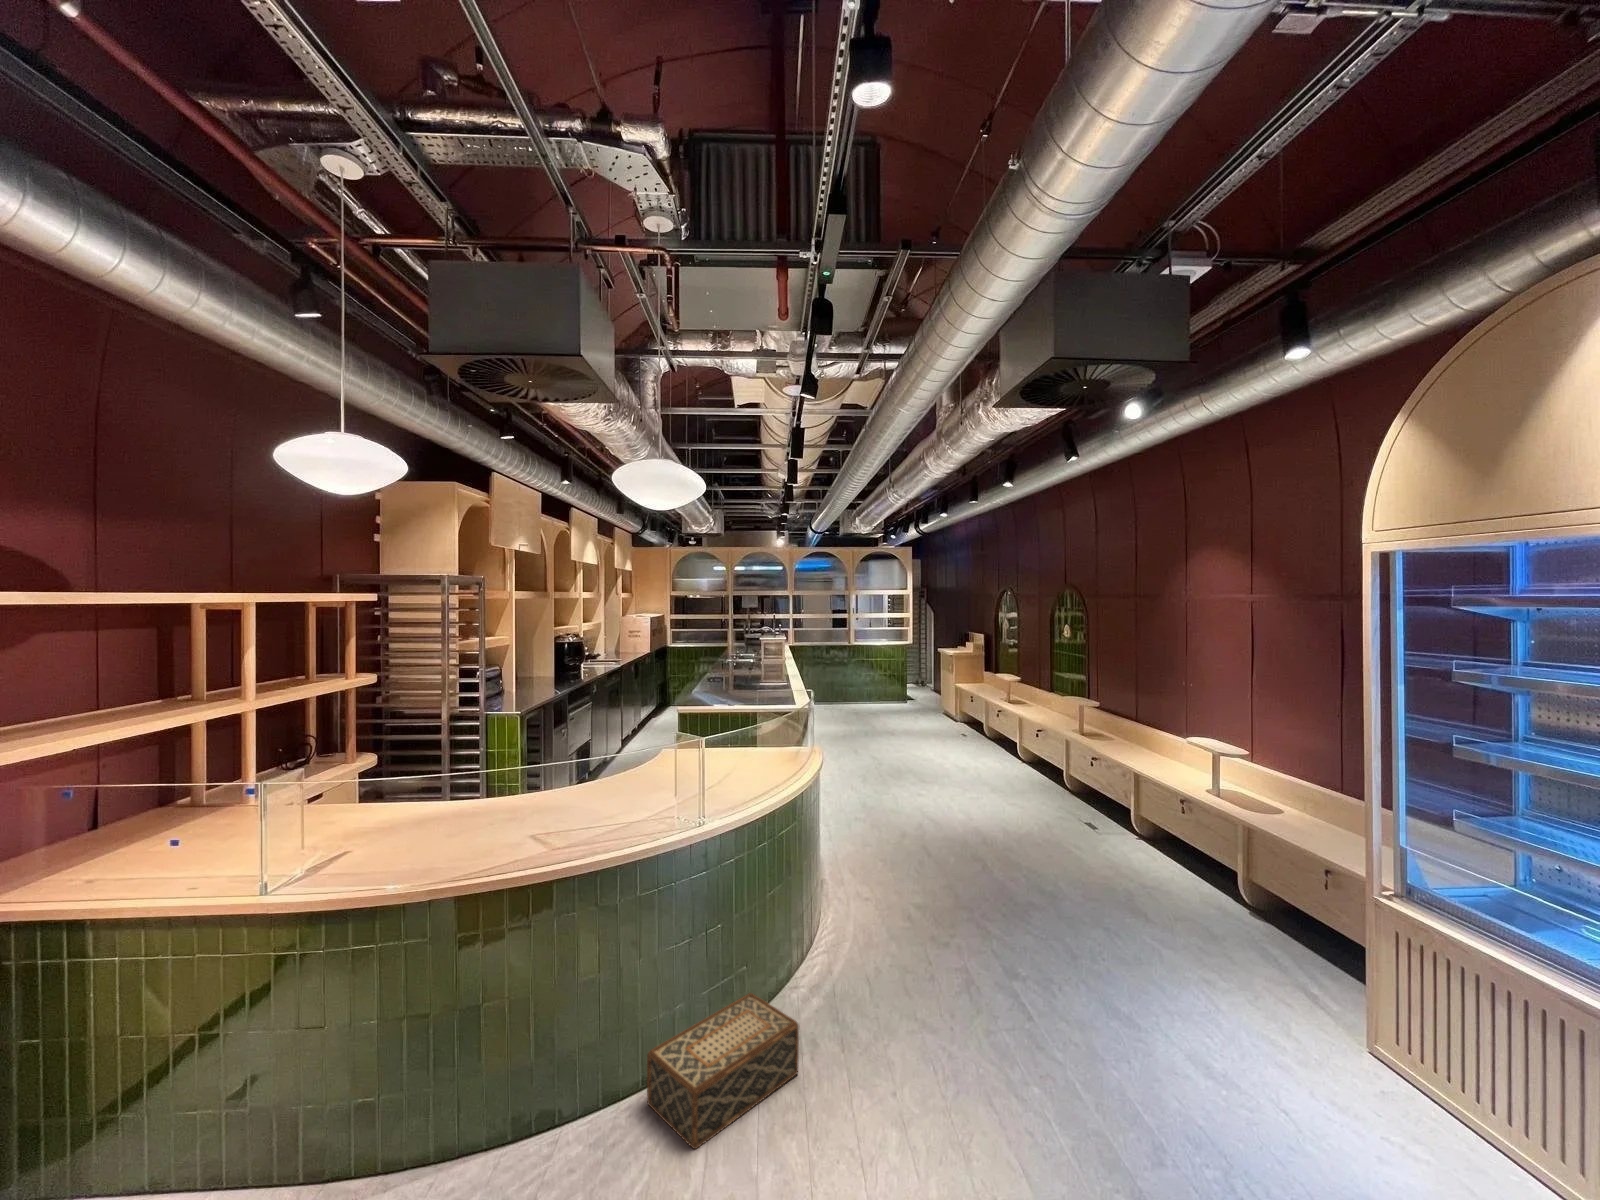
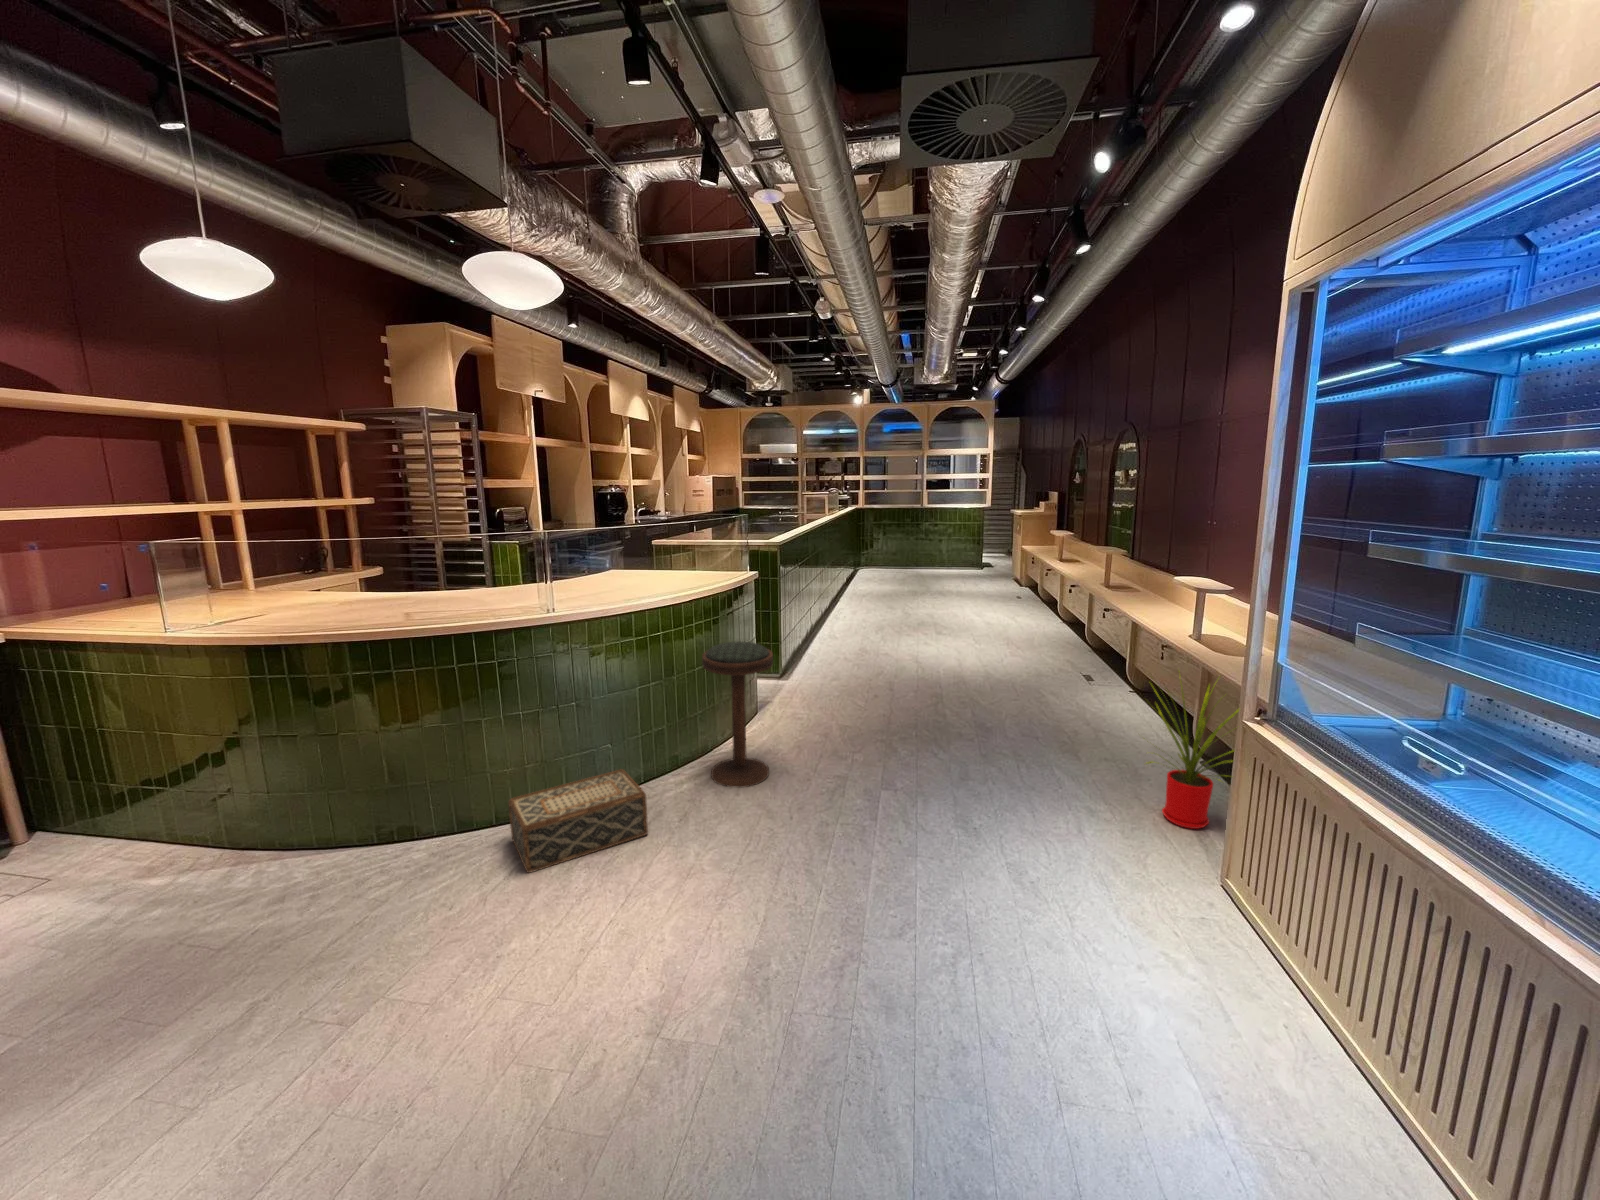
bar stool: none [808,827,881,996] -> present [702,642,773,787]
house plant: none [1229,832,1355,994] -> present [1146,676,1239,829]

